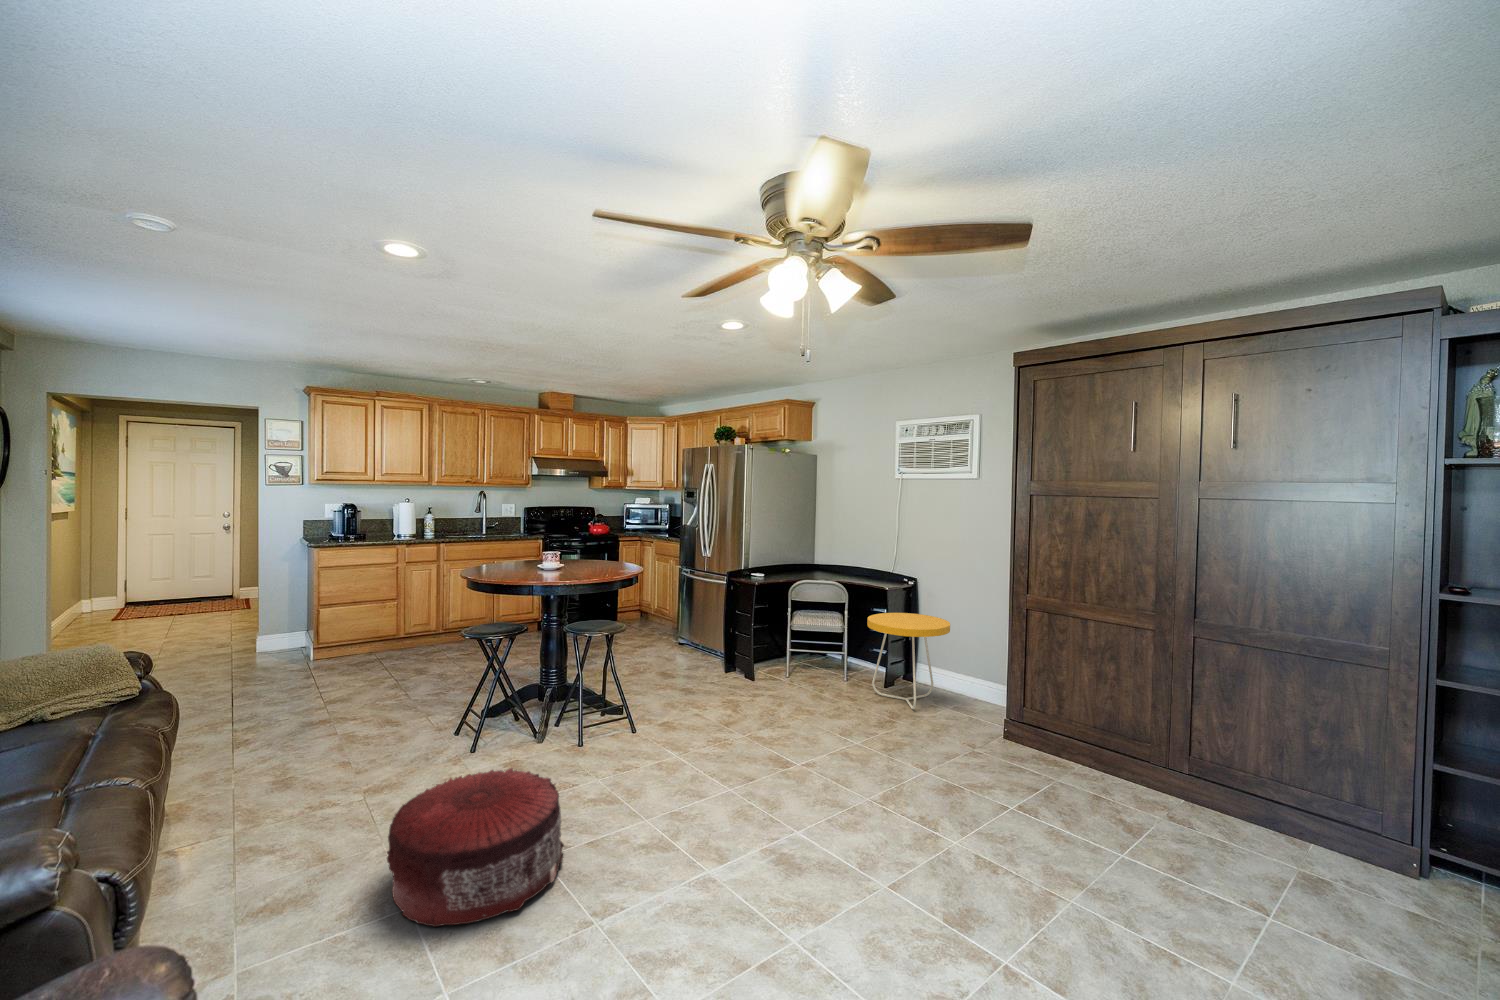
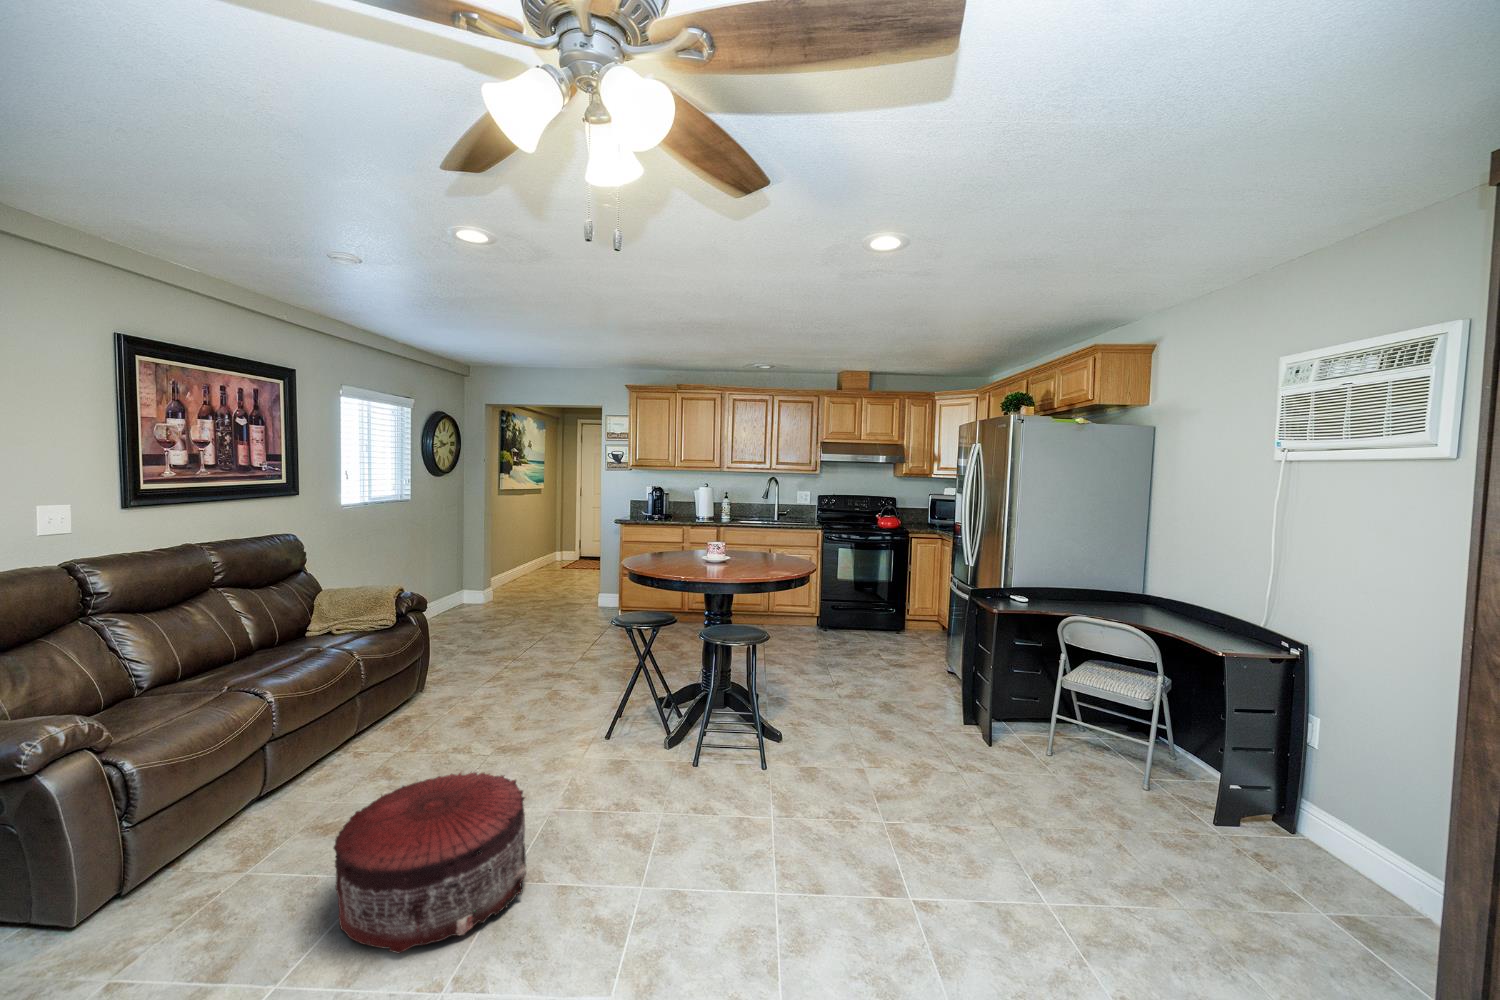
side table: present [867,613,950,709] -> none [1156,693,1347,888]

